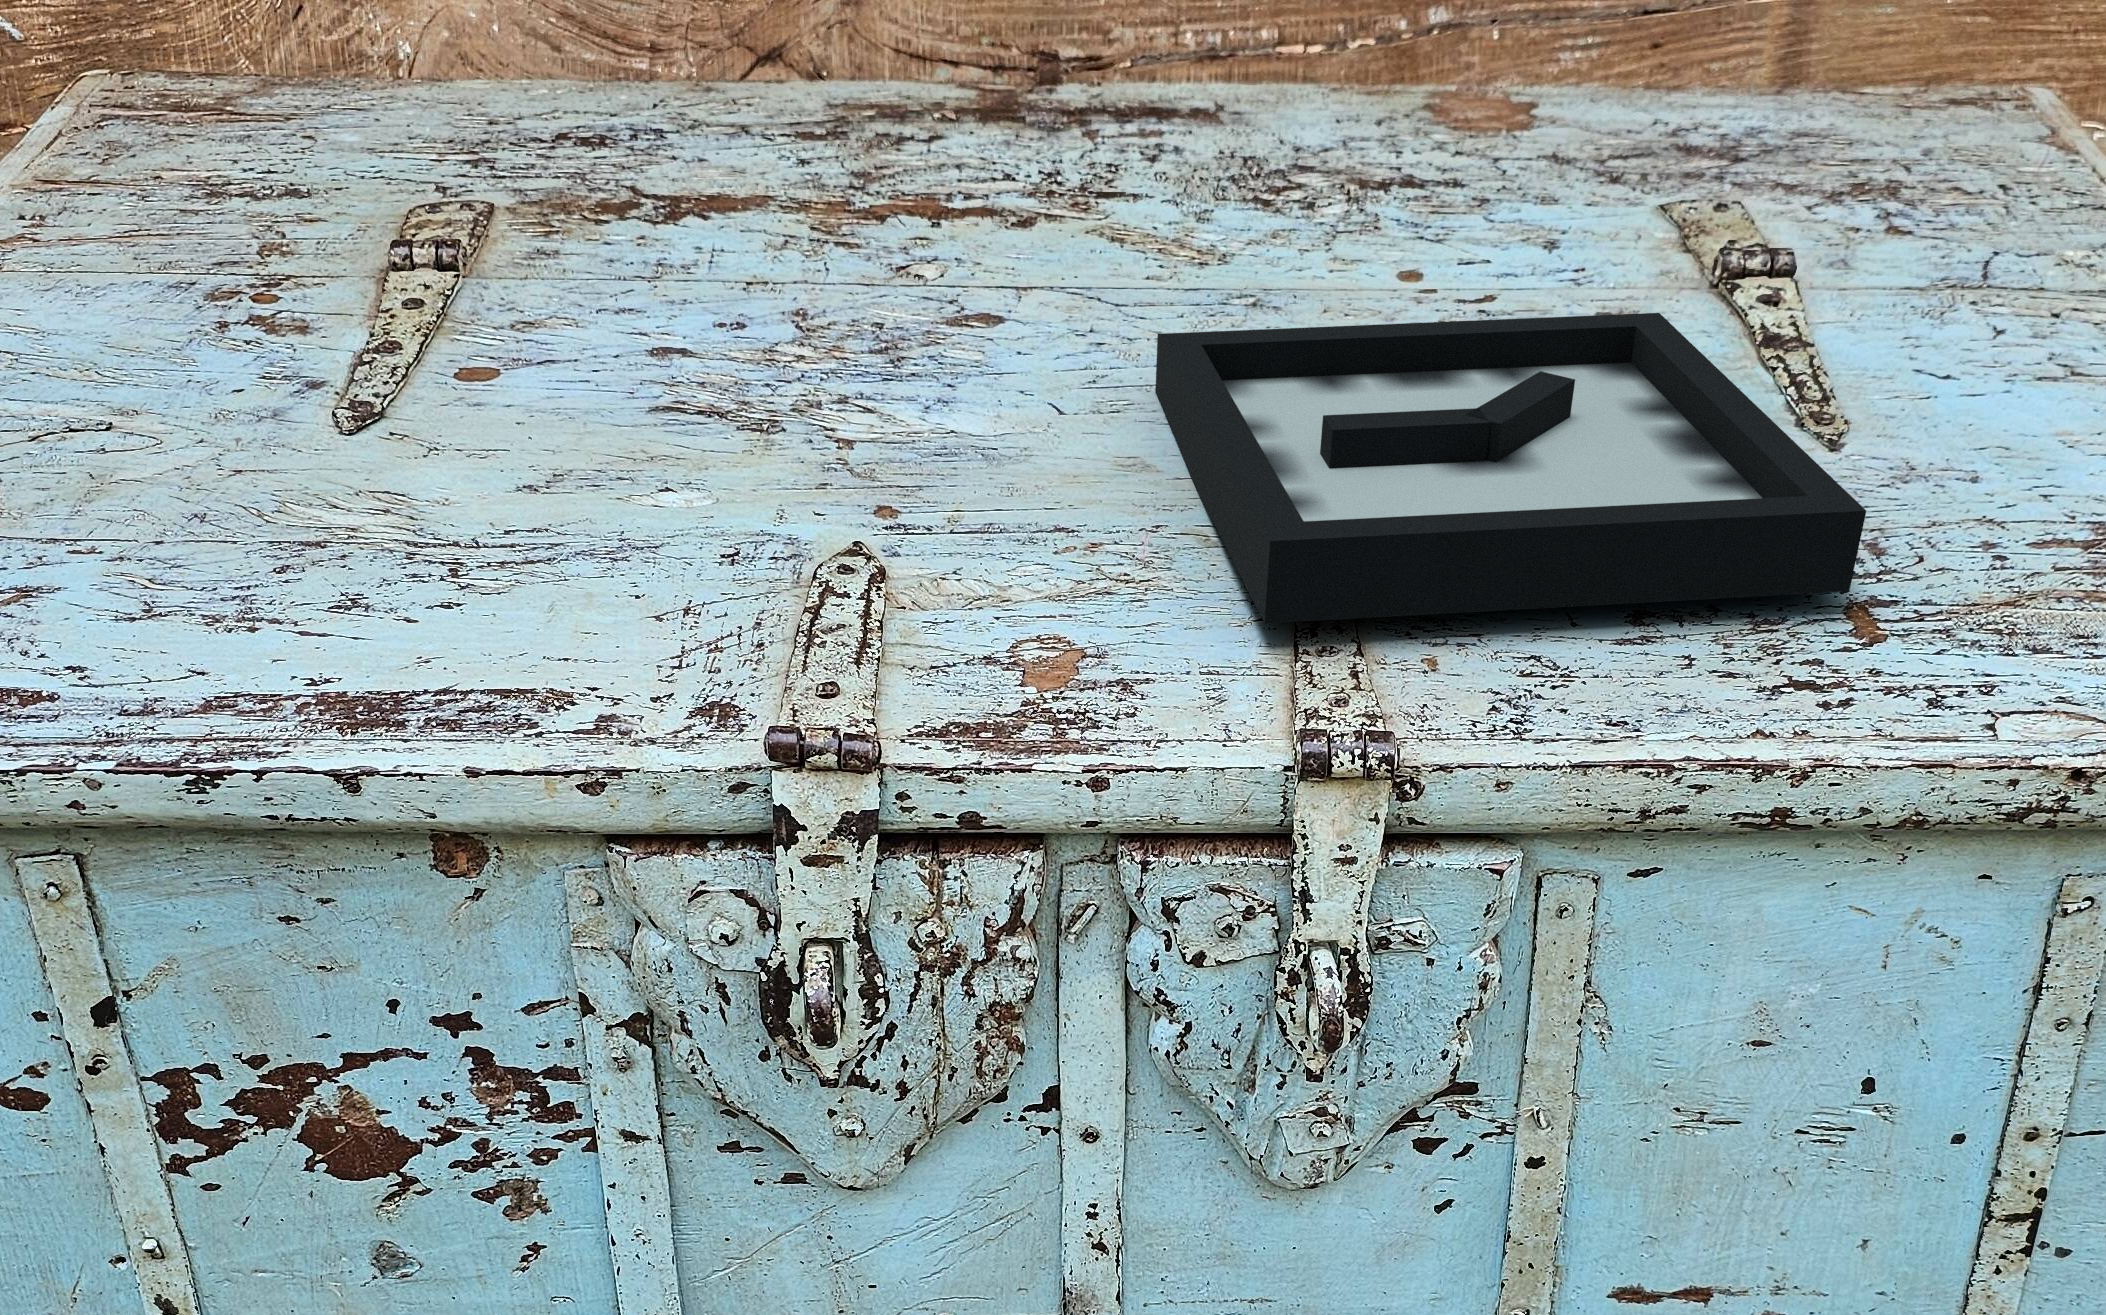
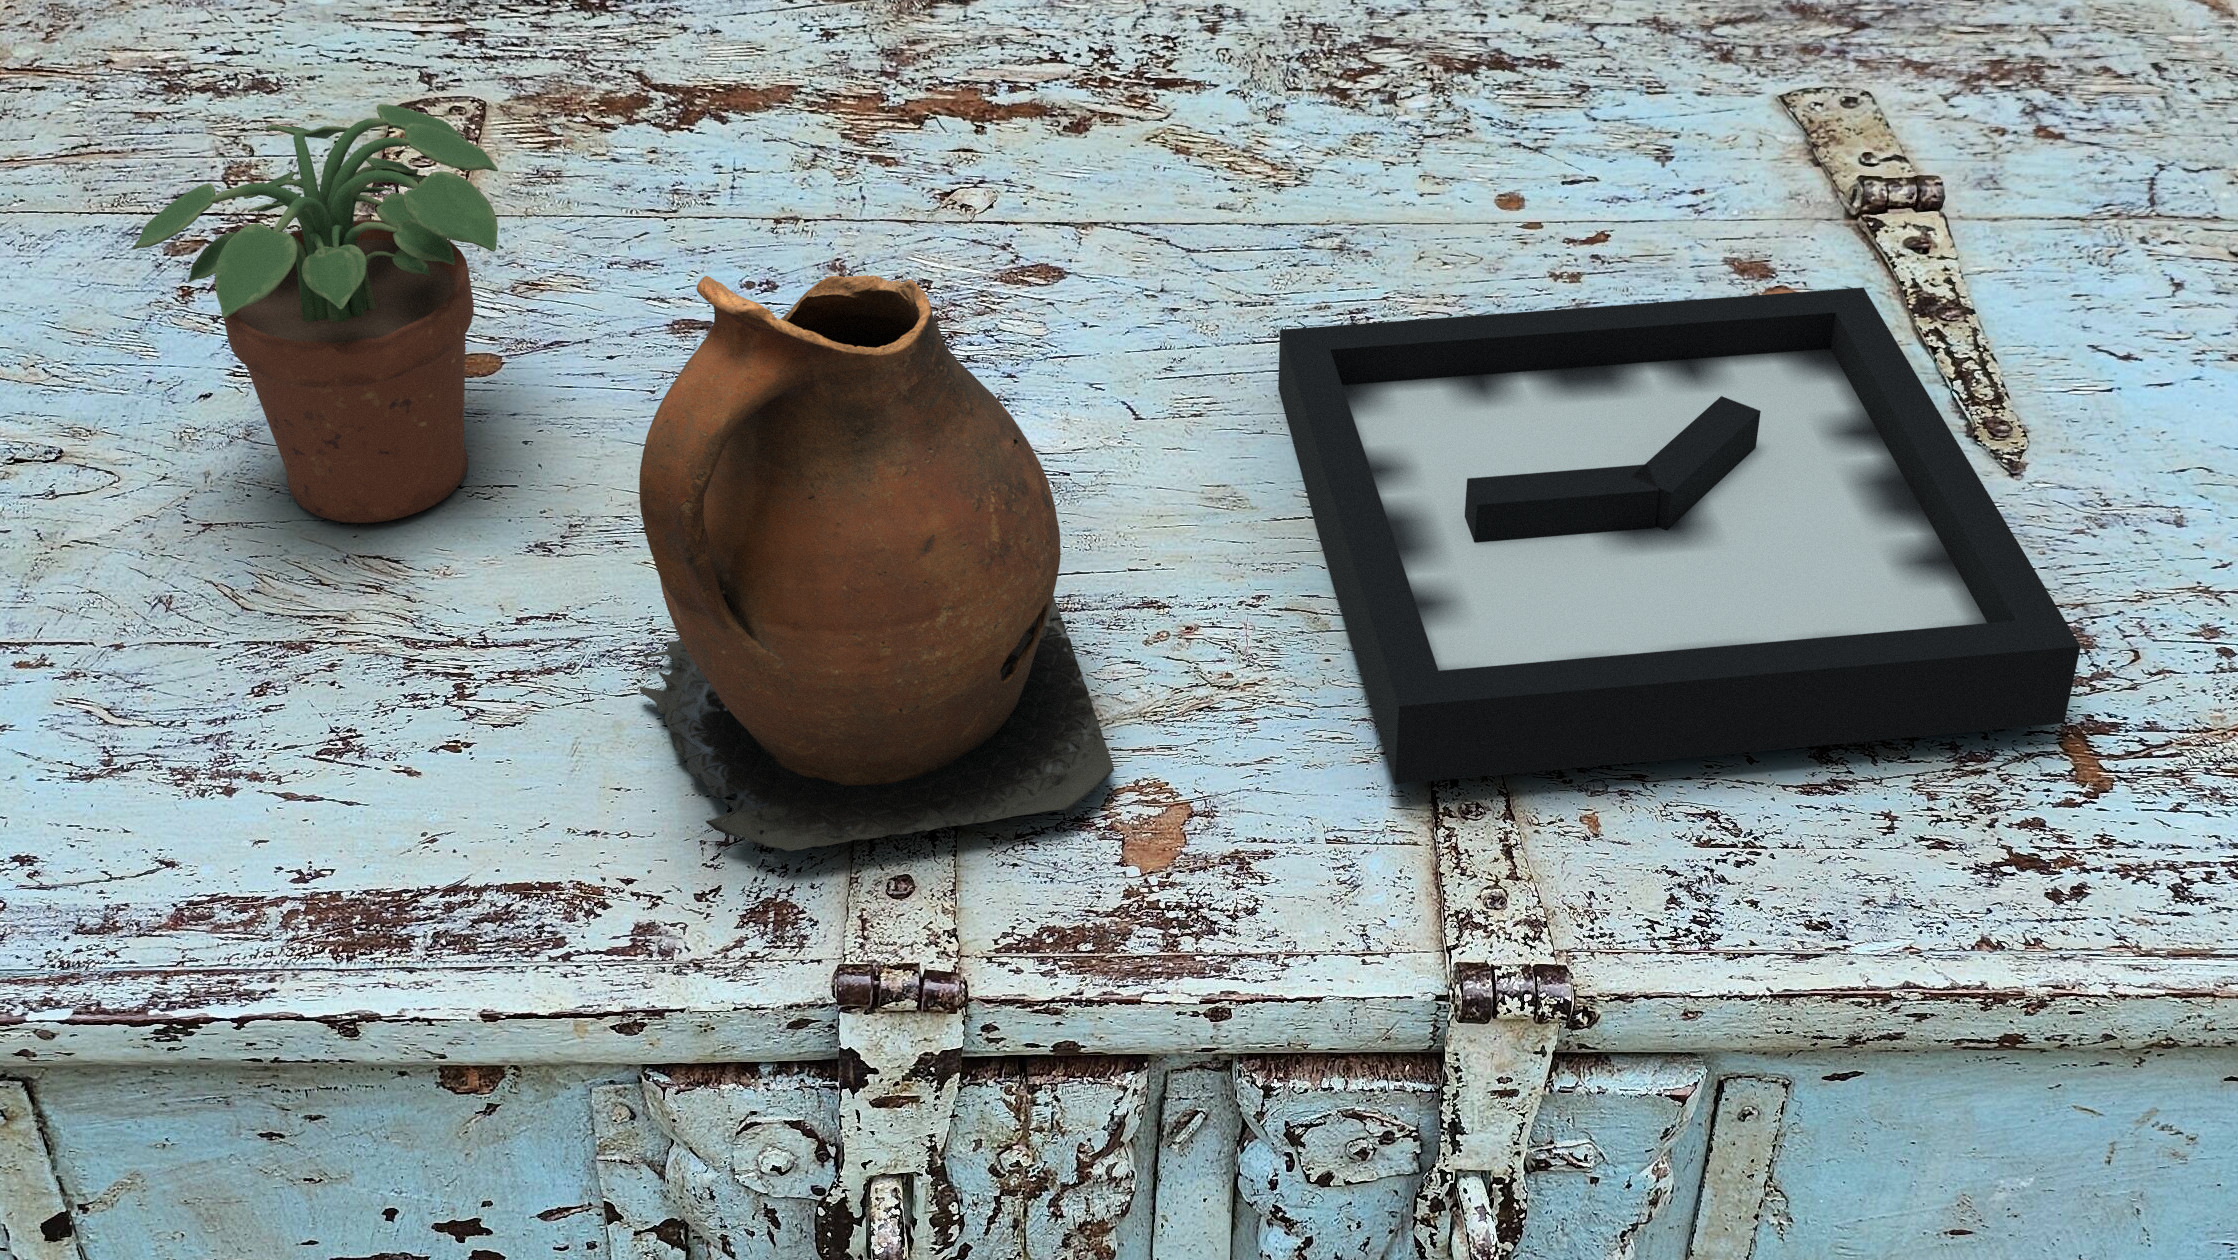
potted plant: none [178,100,491,465] -> present [133,104,498,523]
ceramic pitcher: none [608,109,1020,659] -> present [639,275,1114,852]

